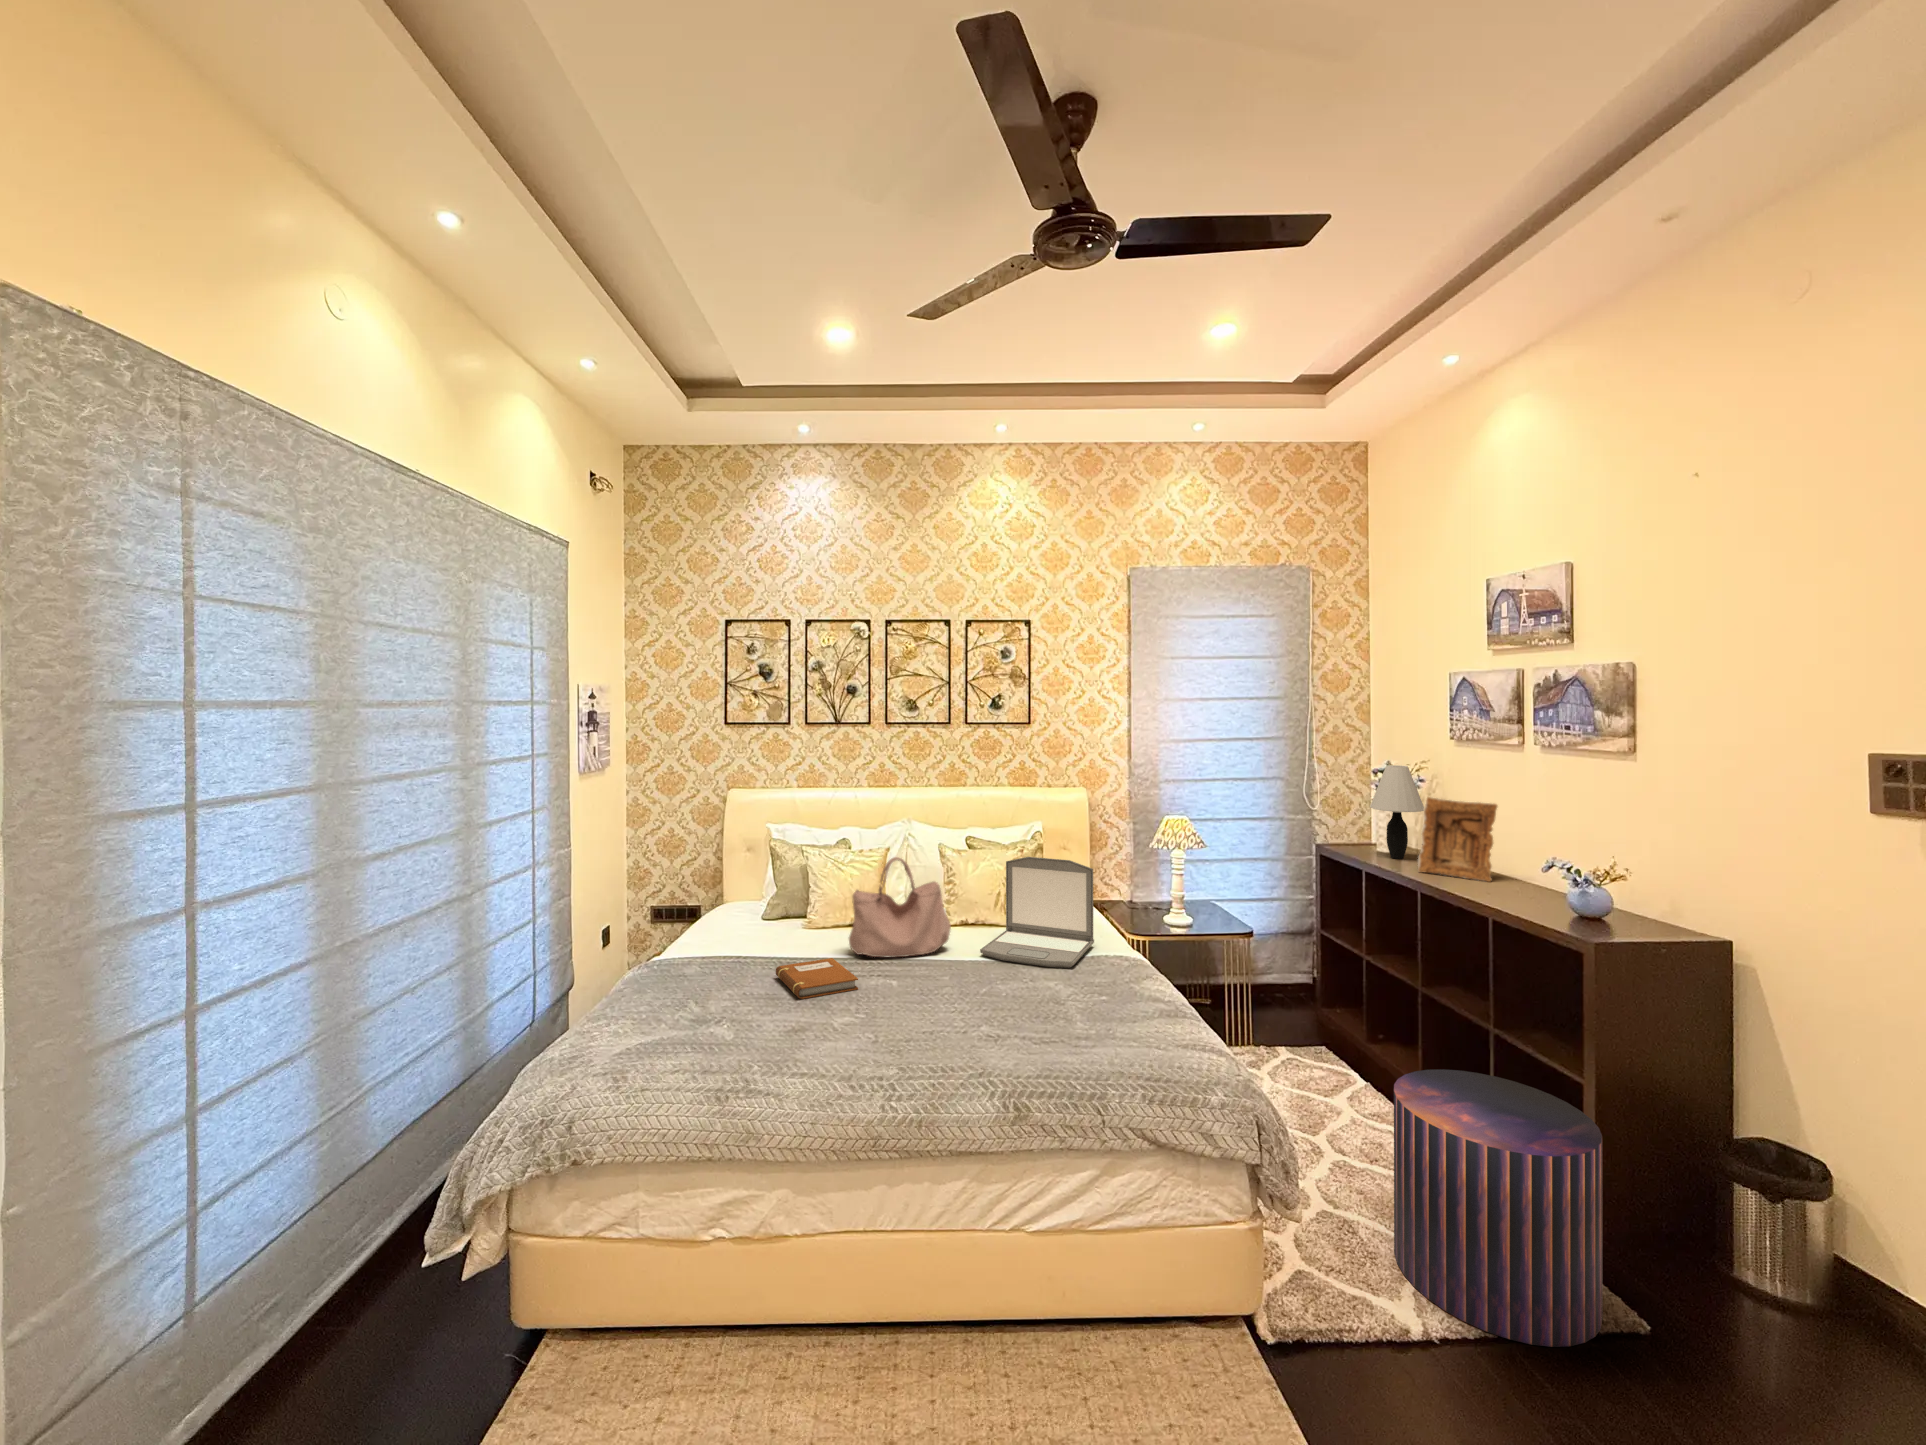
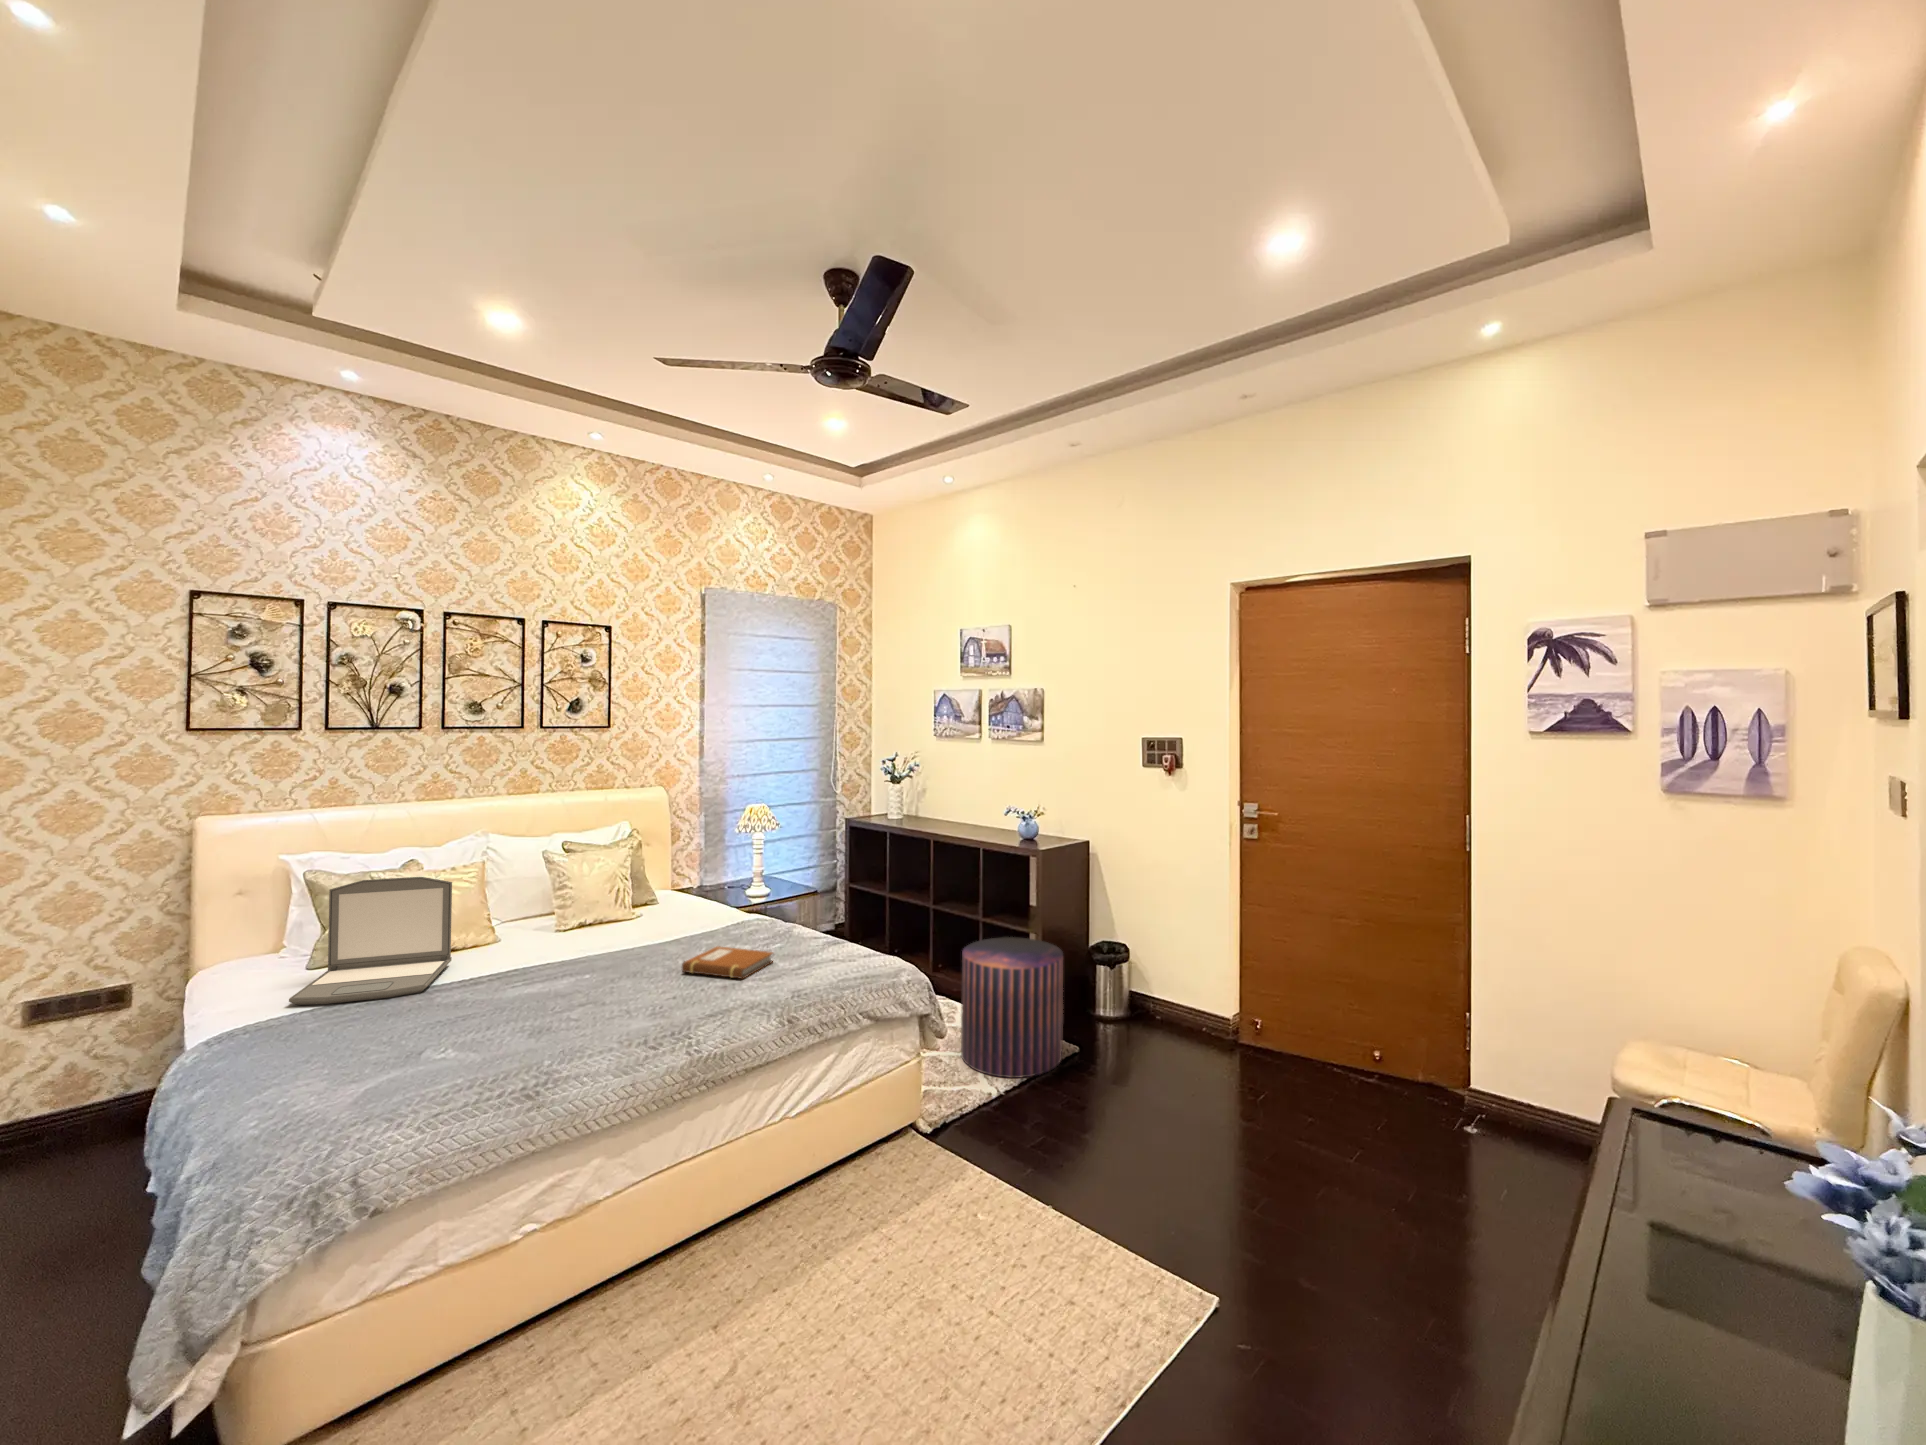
table lamp: present [1370,765,1424,859] -> none [889,755,923,820]
picture frame: present [1418,797,1497,882] -> none [928,775,970,827]
handbag: present [849,857,951,957] -> none [495,861,603,967]
laptop: present [980,857,1094,968] -> present [289,877,452,1005]
notebook: present [776,958,858,999] -> present [682,946,773,979]

